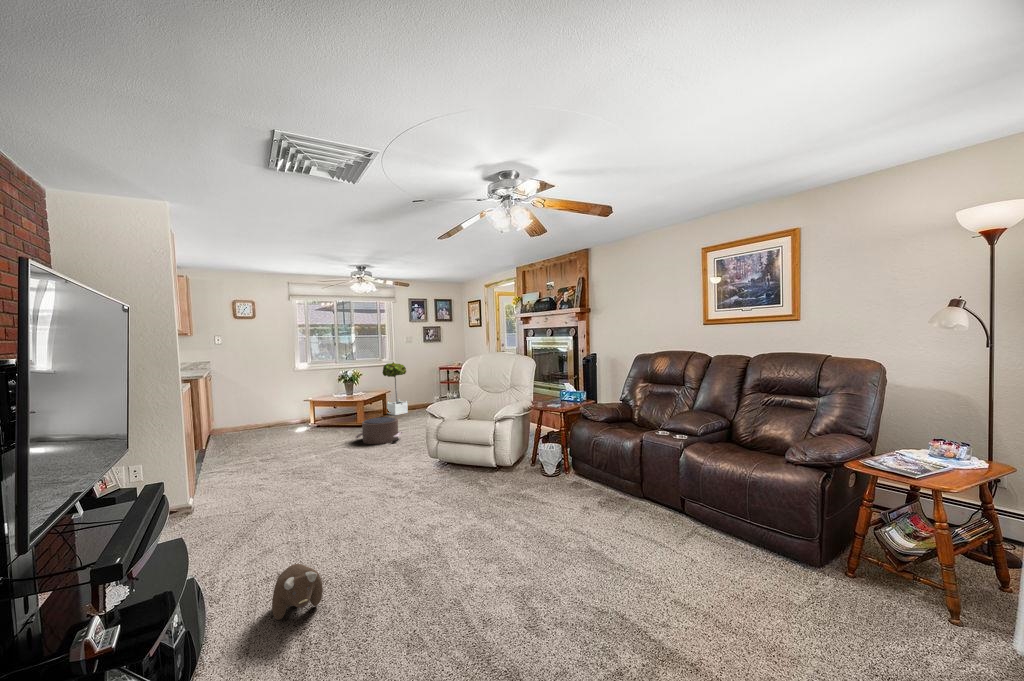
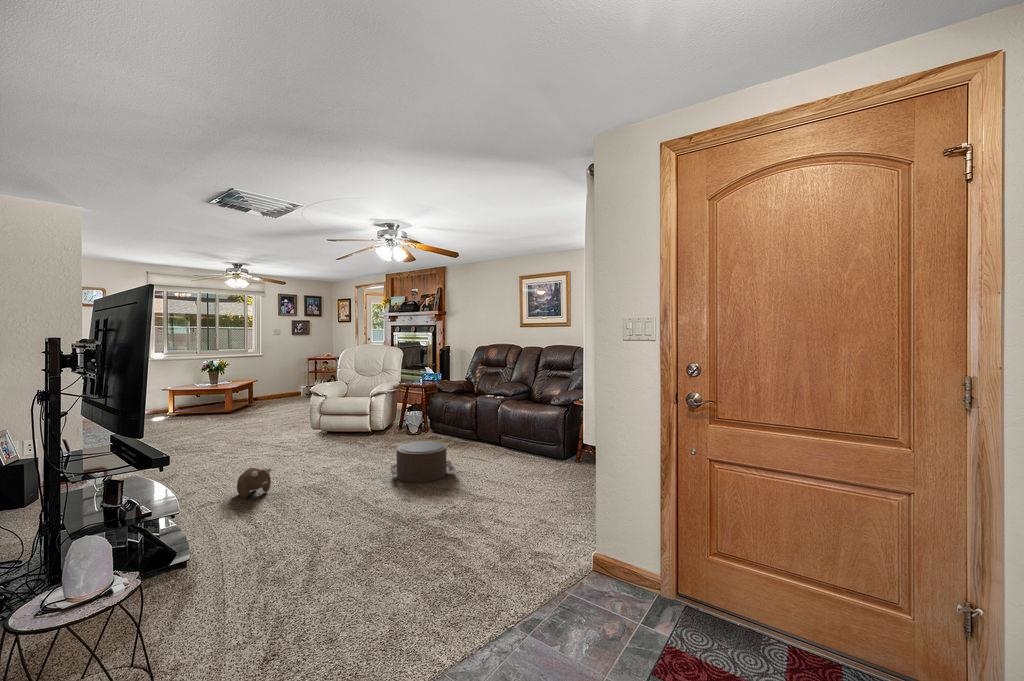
potted tree: present [382,362,408,415] -> none [249,354,275,404]
pouf: present [355,417,402,444] -> present [391,441,455,483]

